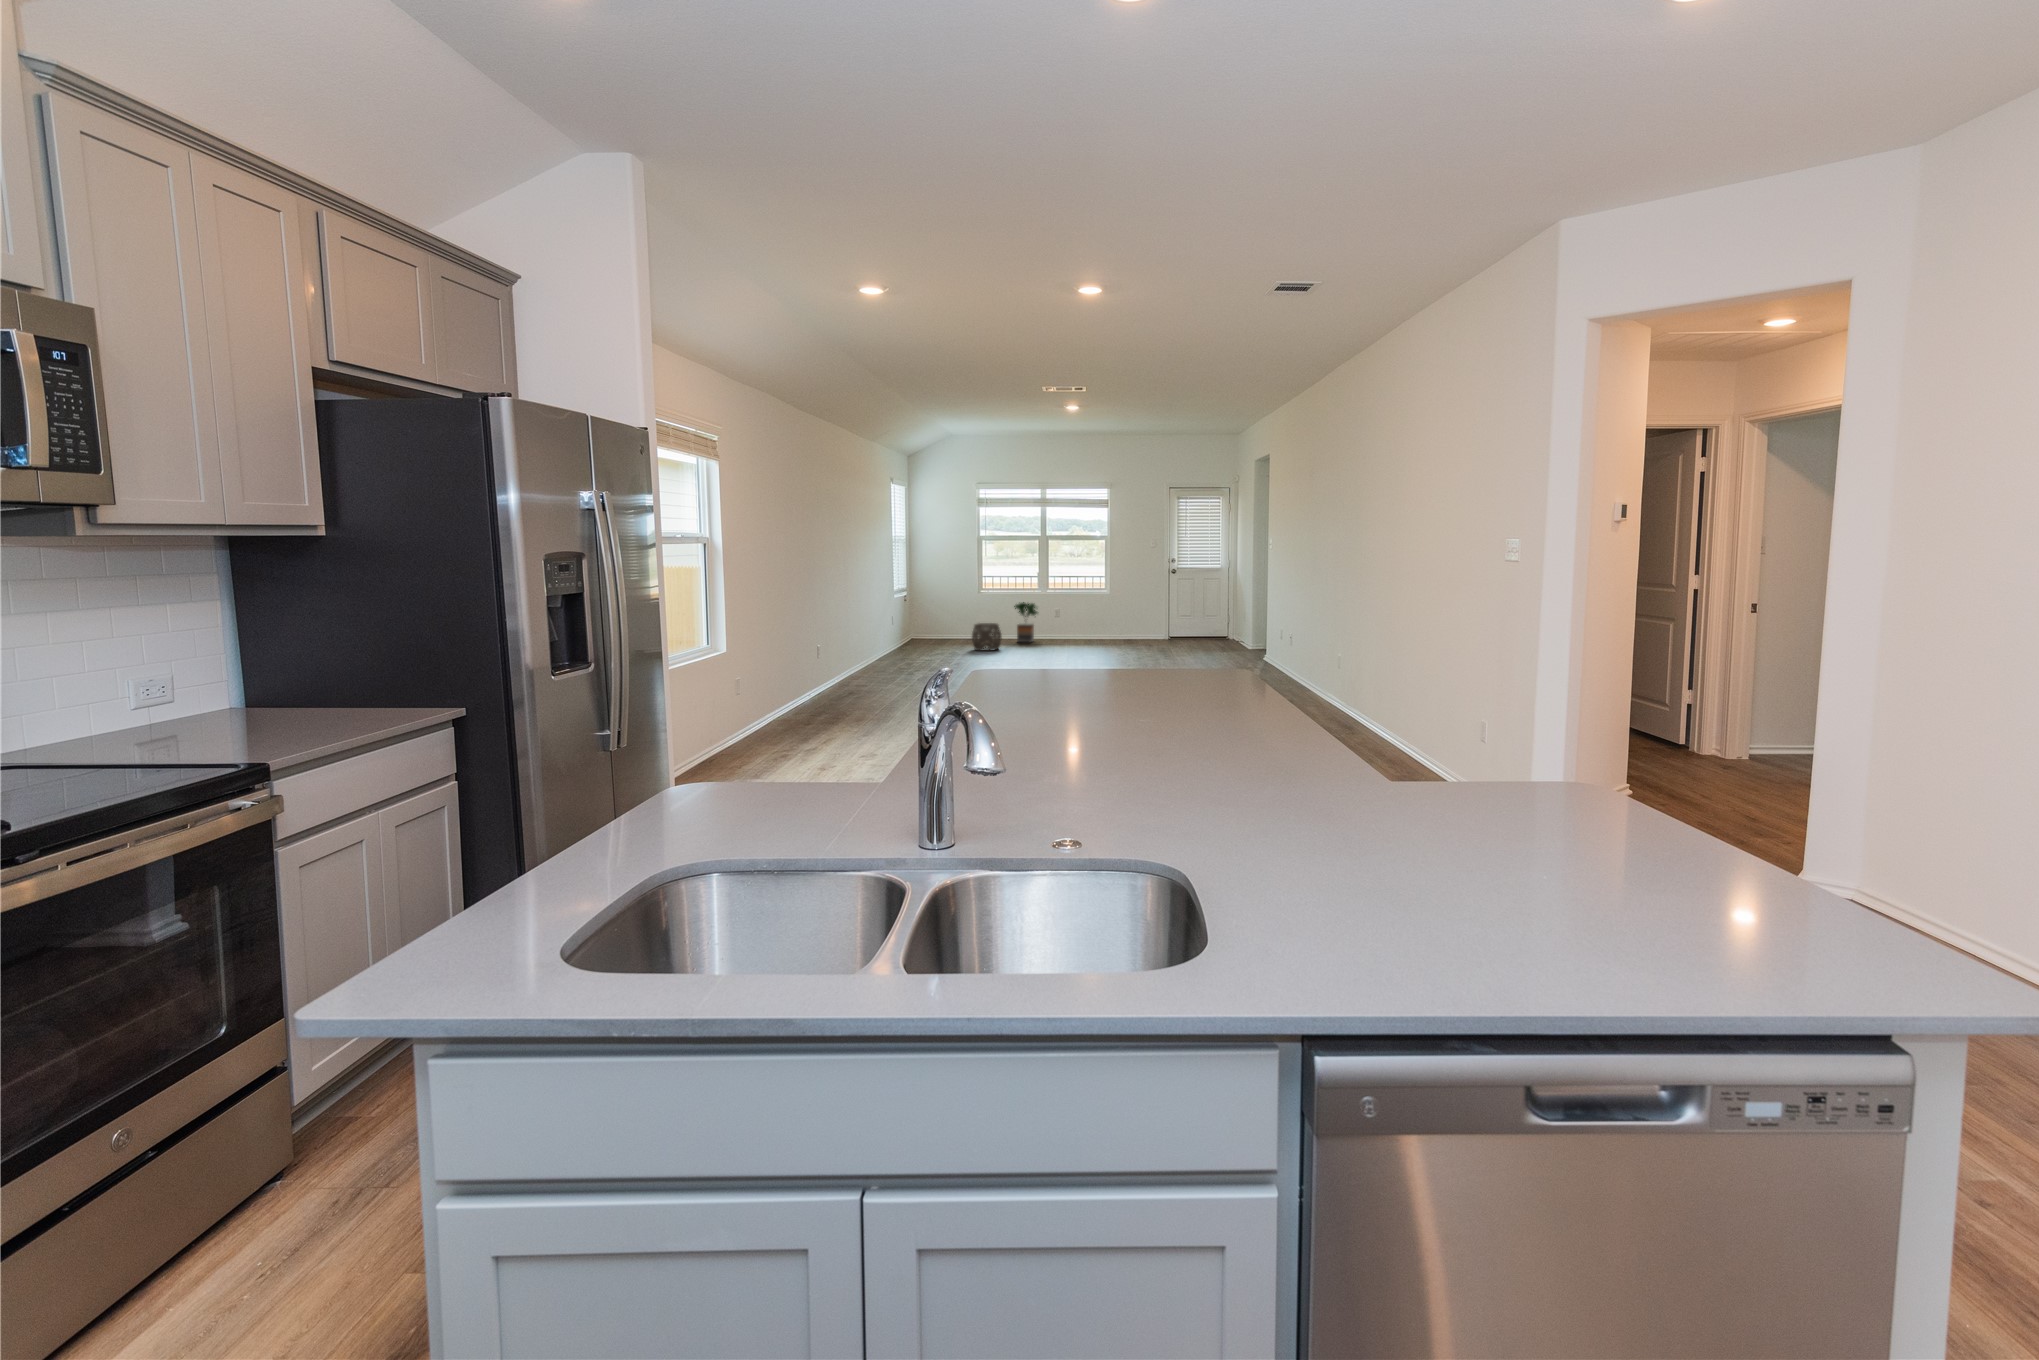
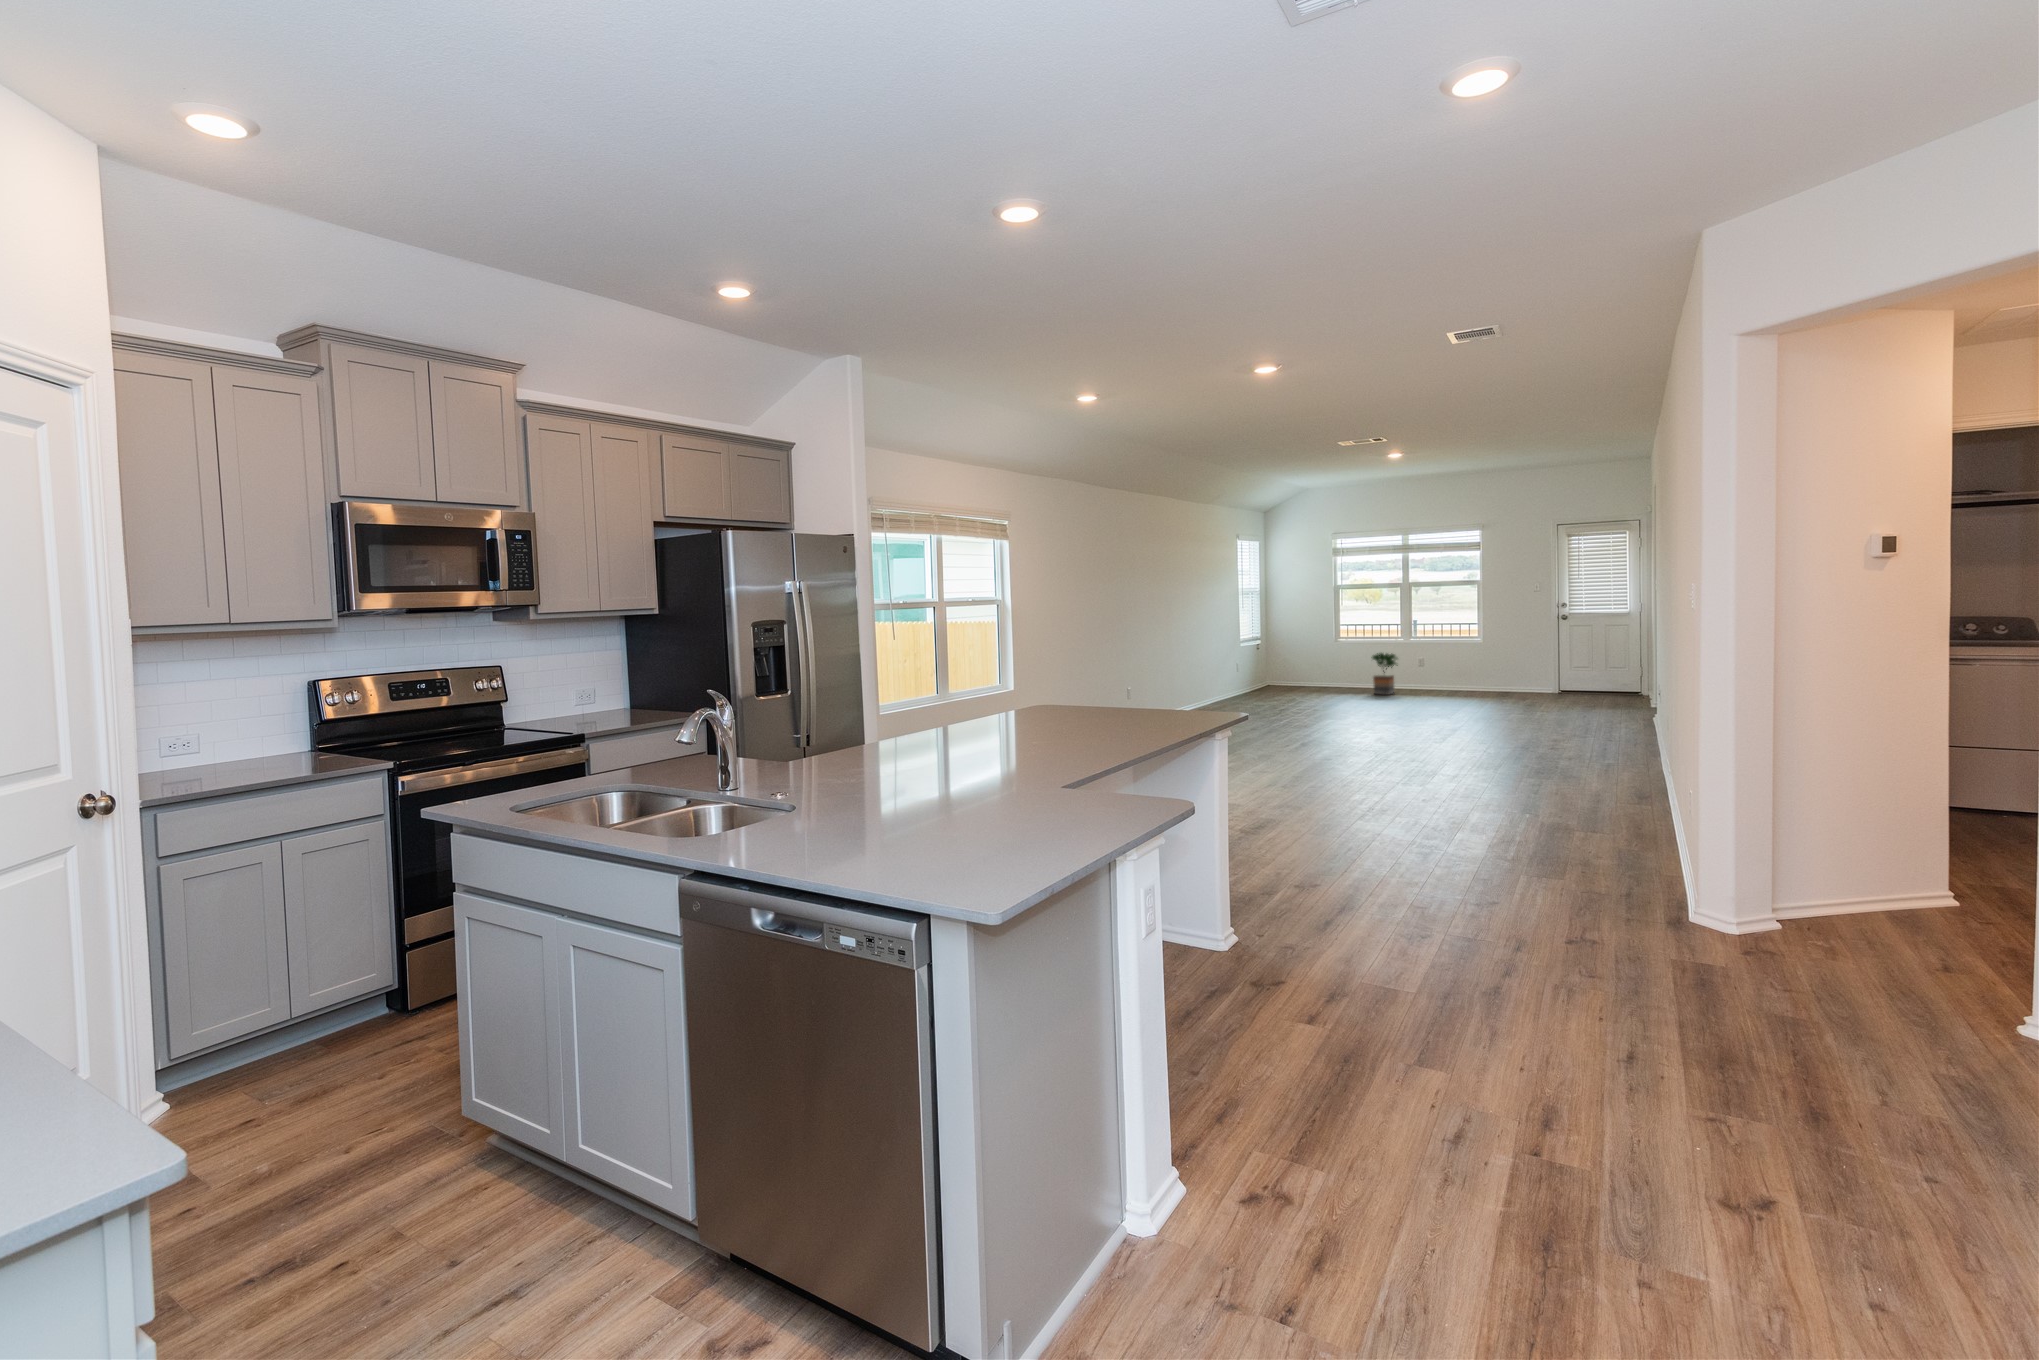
woven basket: present [972,623,1002,651] -> none [1315,674,1348,702]

